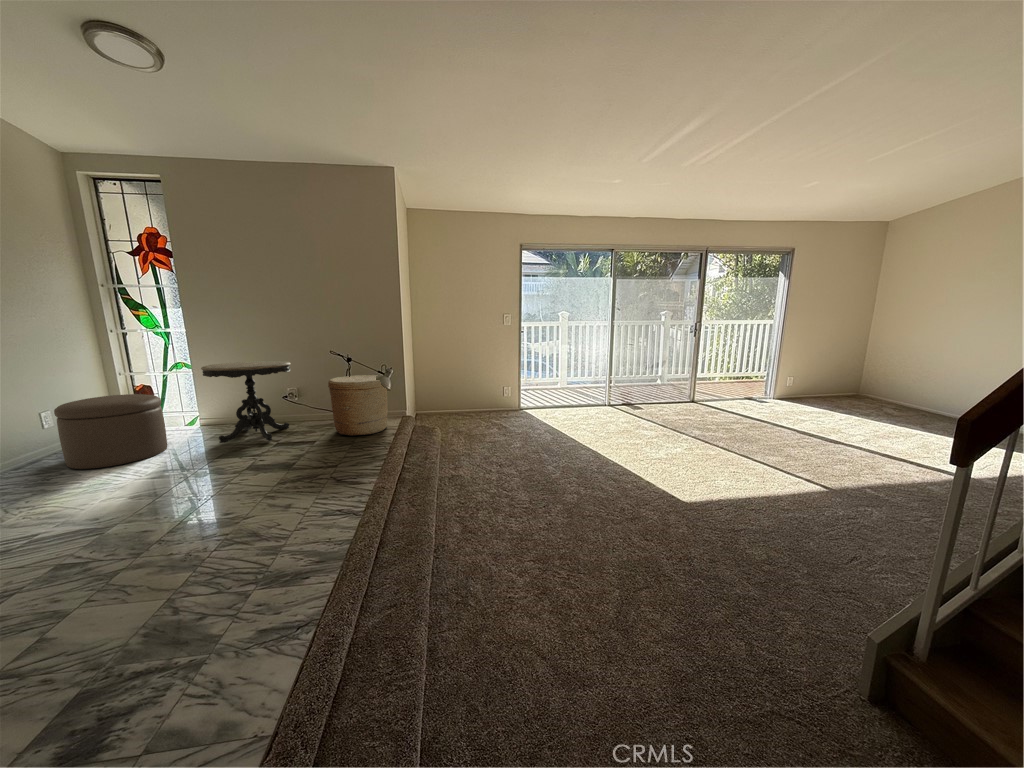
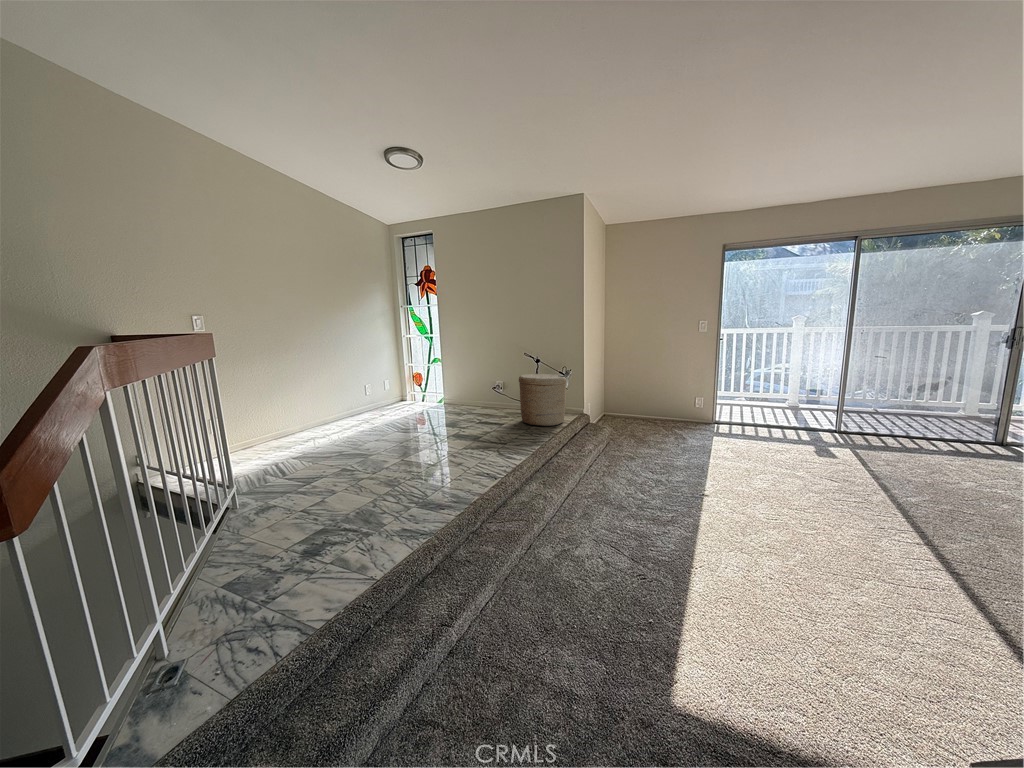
side table: present [201,361,291,443] -> none [442,358,497,419]
ottoman: present [54,394,167,469] -> none [371,376,421,420]

